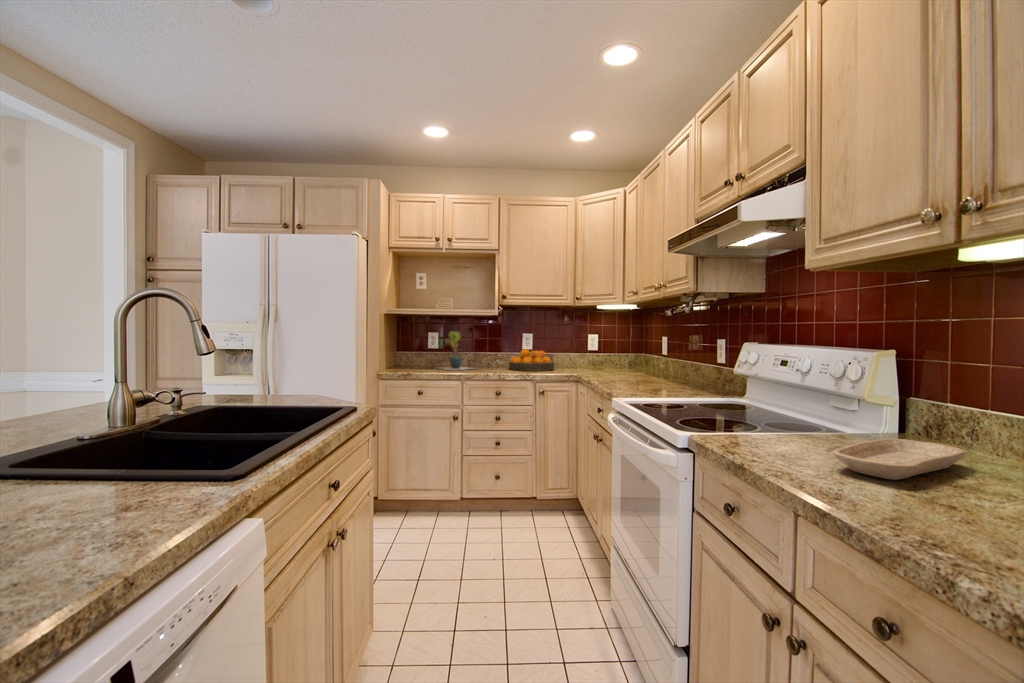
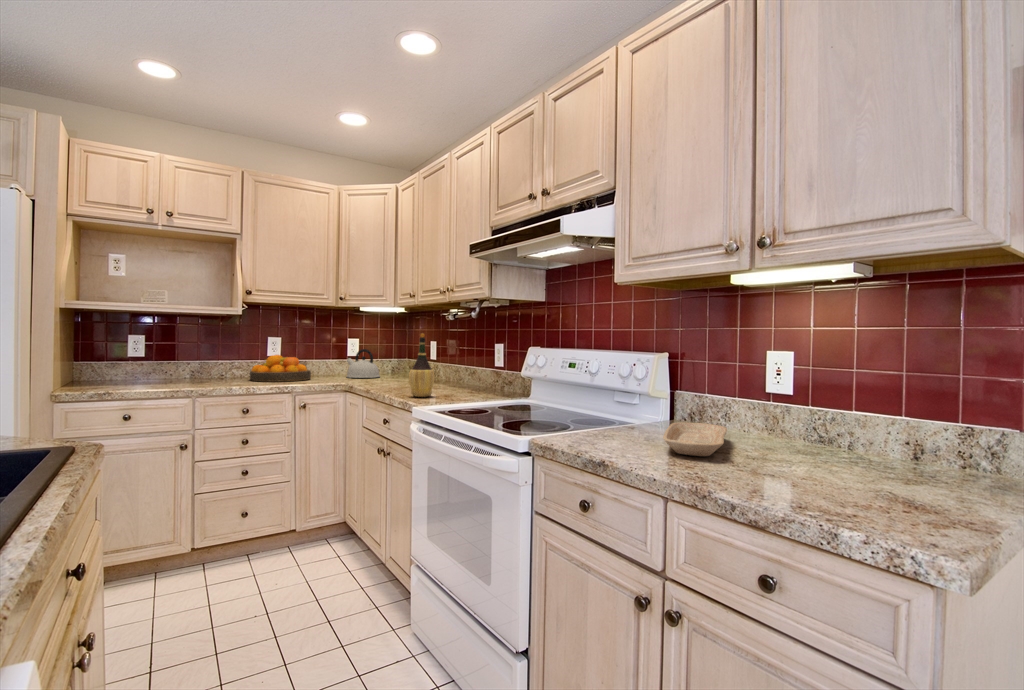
wine bottle: none [619,329,644,390] -> present [409,334,435,397]
potted plant: present [439,332,472,370] -> none [126,332,204,386]
kettle: none [585,344,615,371] -> present [347,349,380,378]

